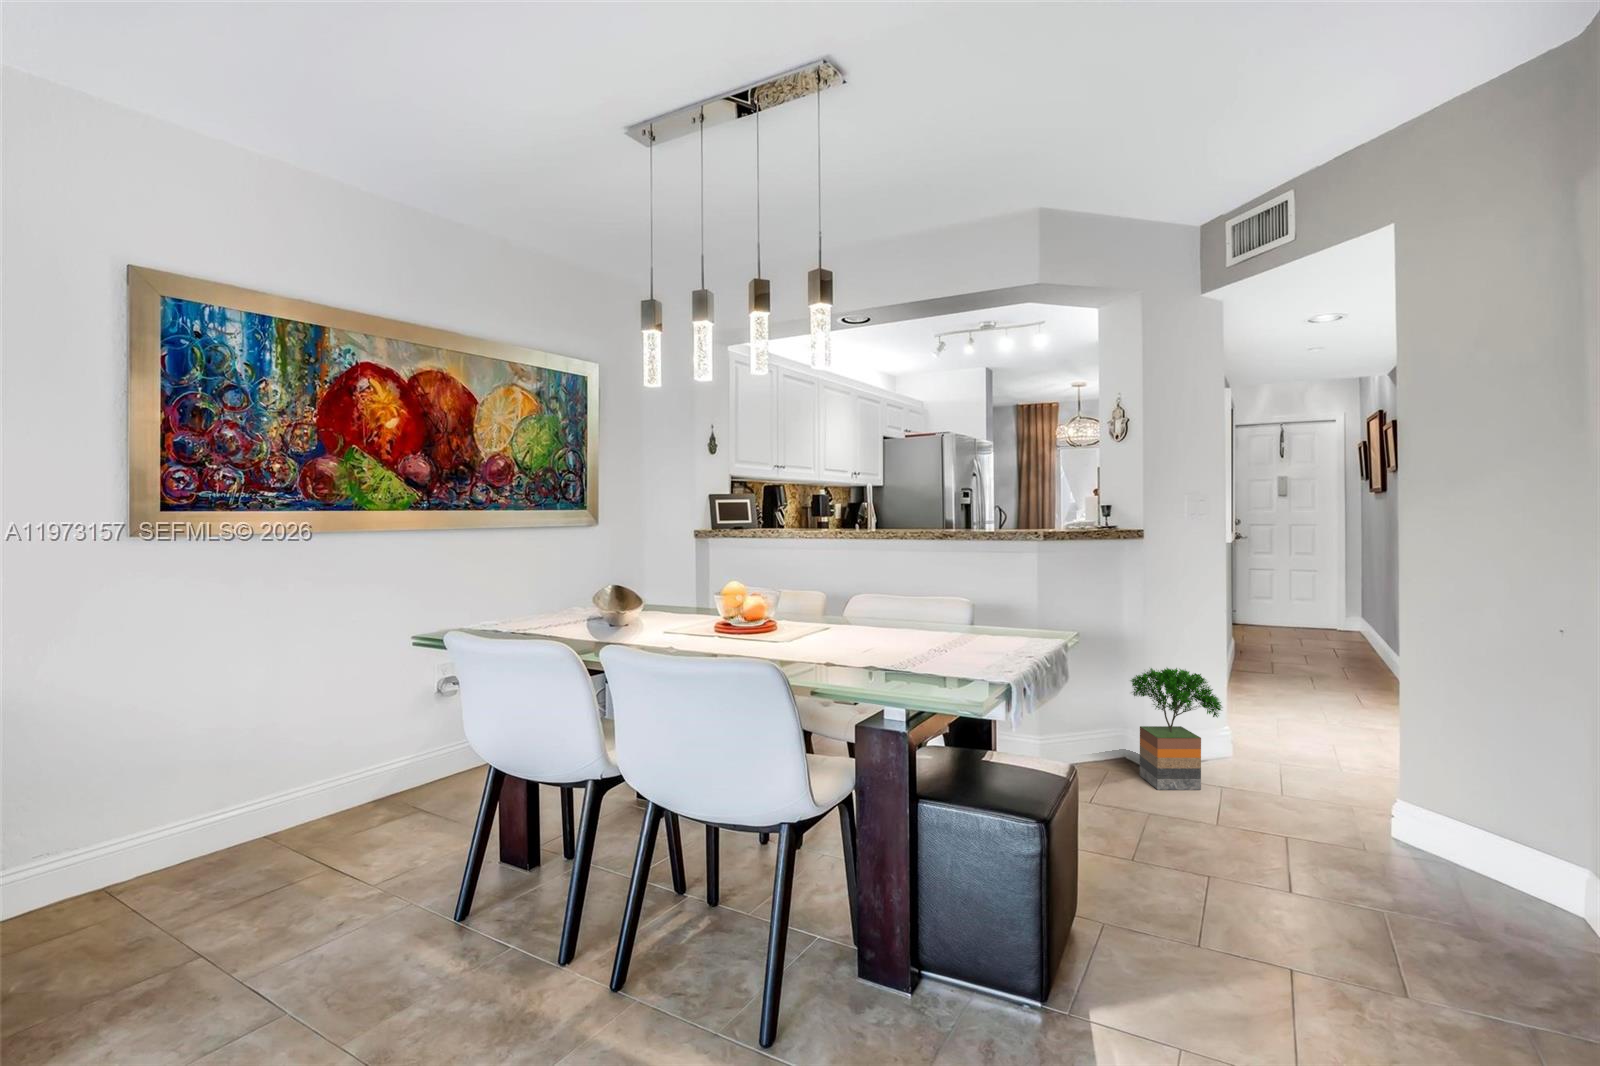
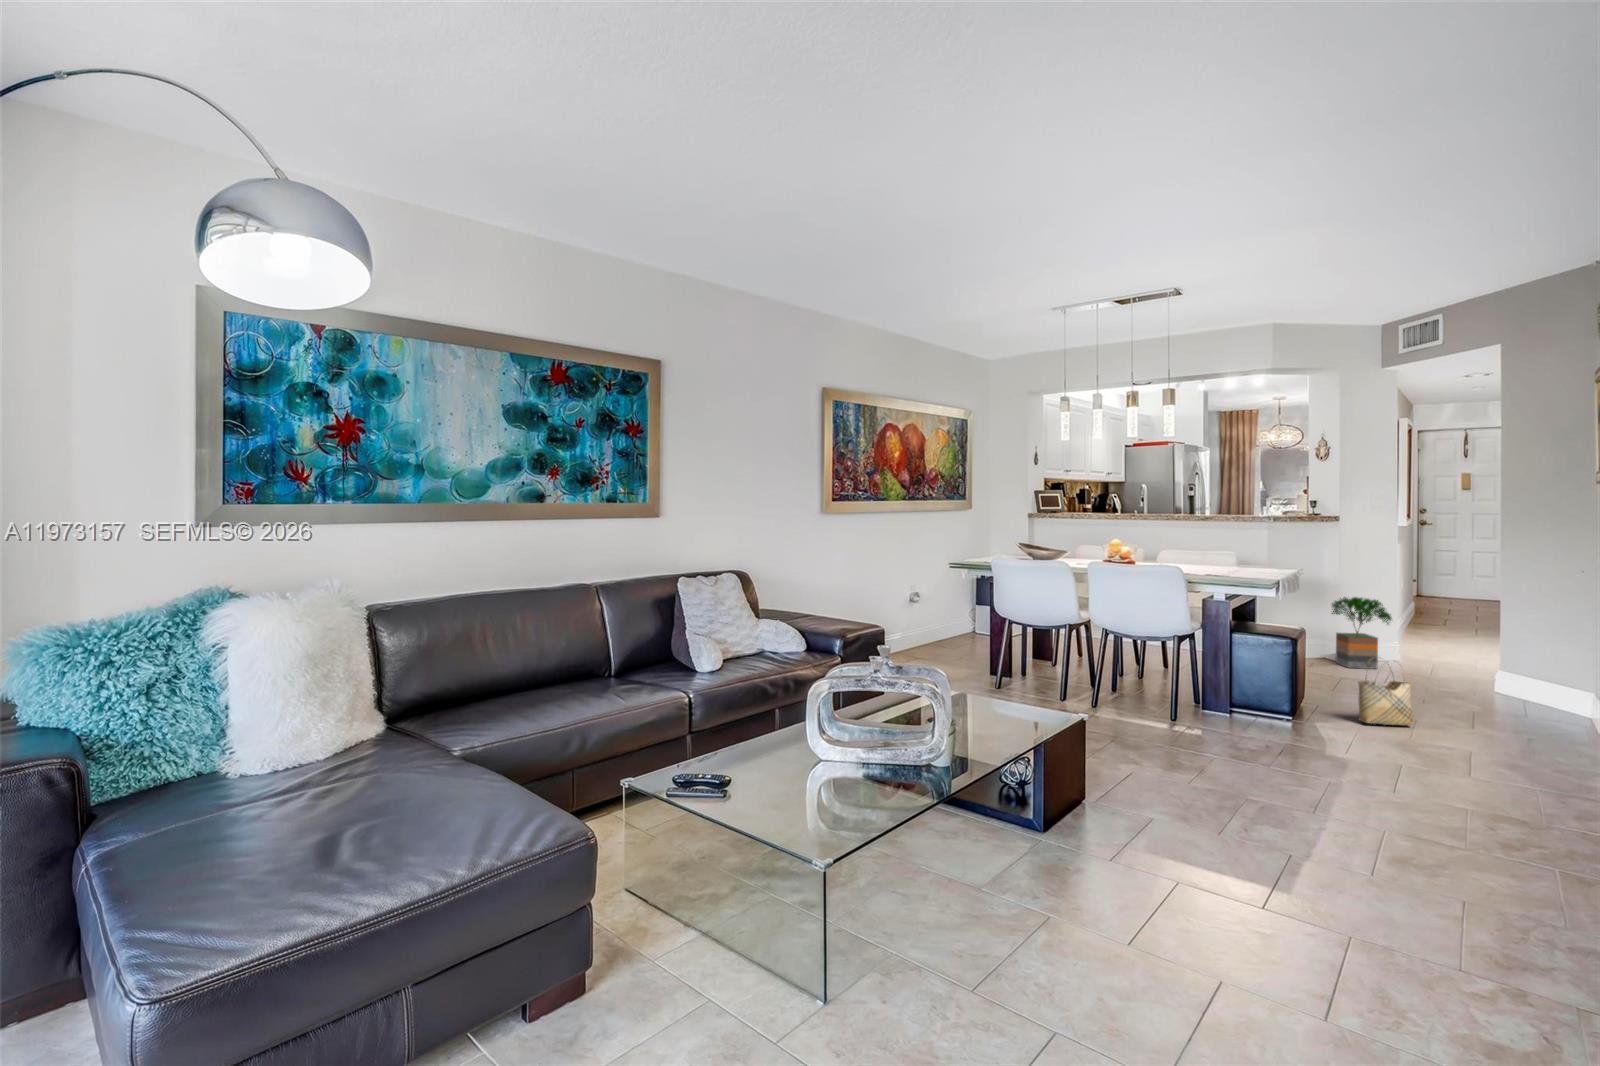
woven basket: none [1170,845,1281,1010] -> present [1358,657,1413,726]

